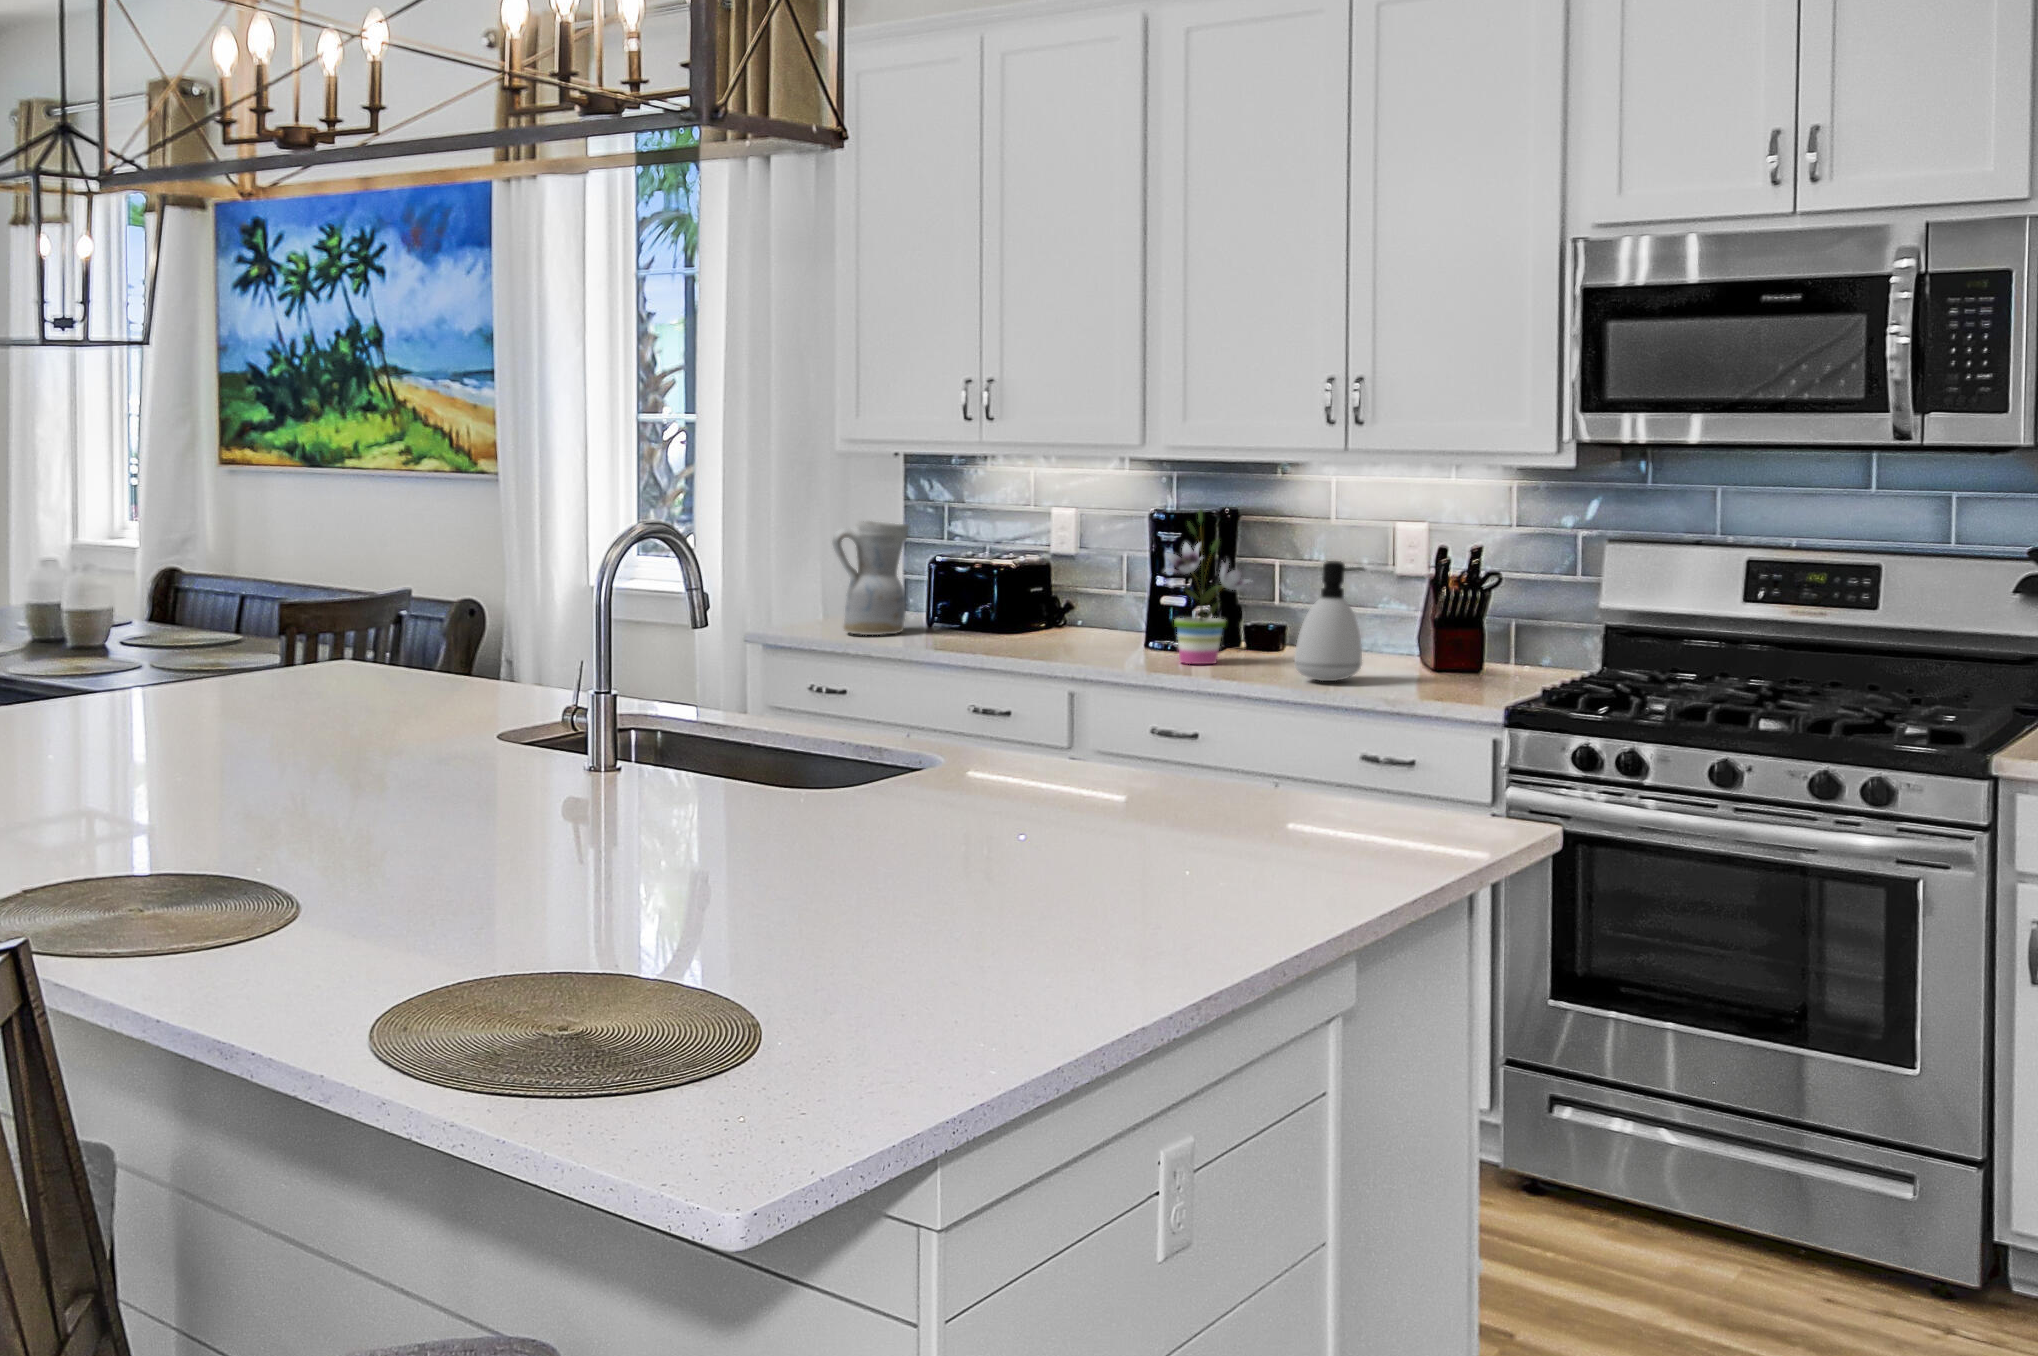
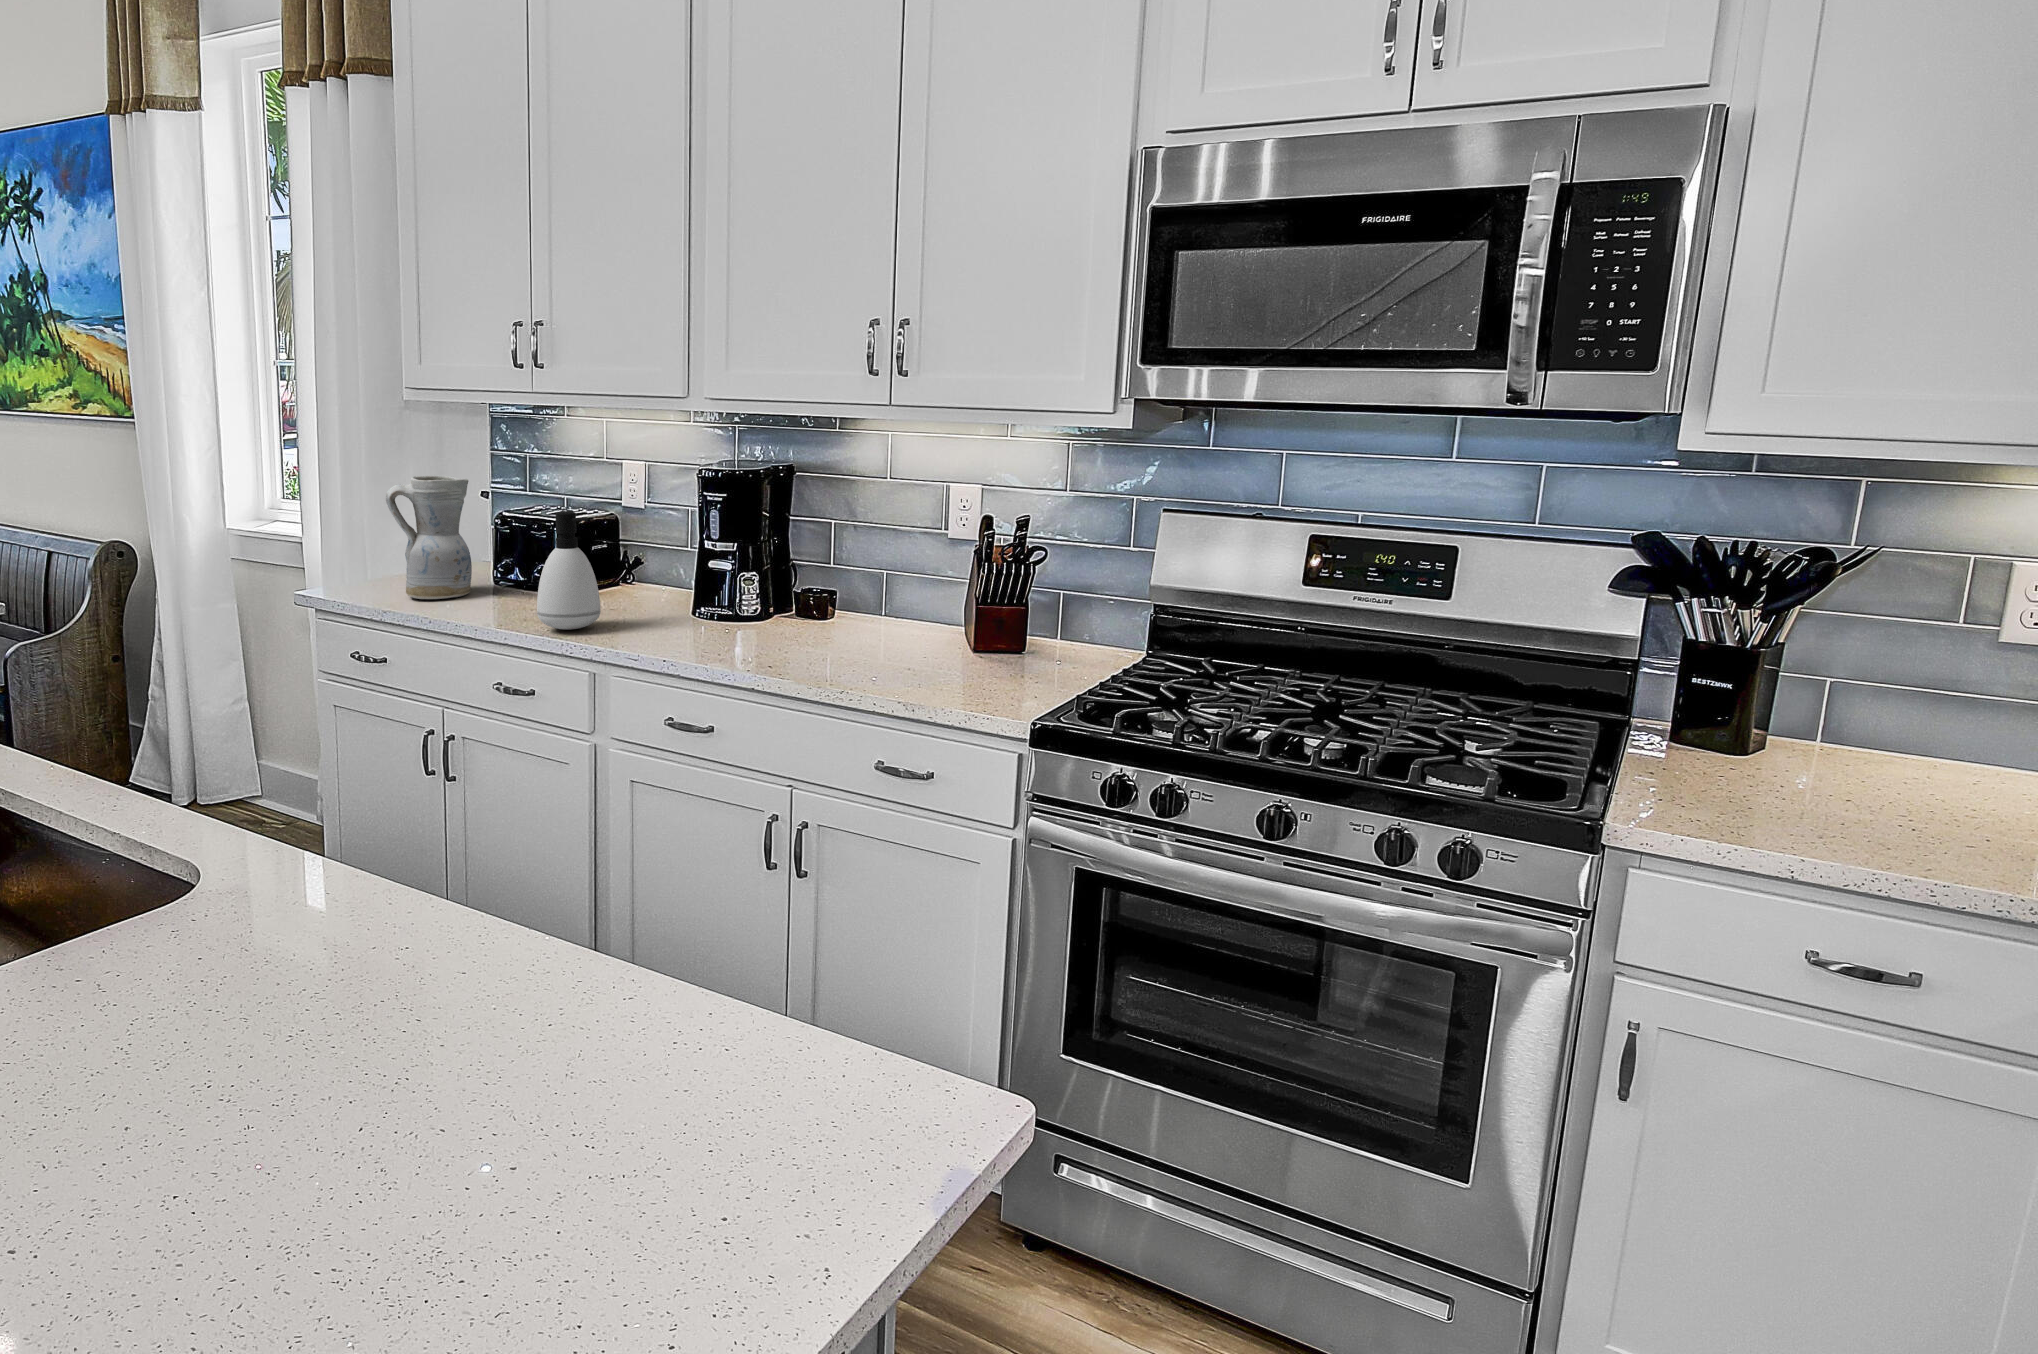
potted plant: present [1166,509,1250,664] -> none [684,468,792,646]
soap dispenser: present [1294,561,1365,681] -> present [537,511,601,630]

